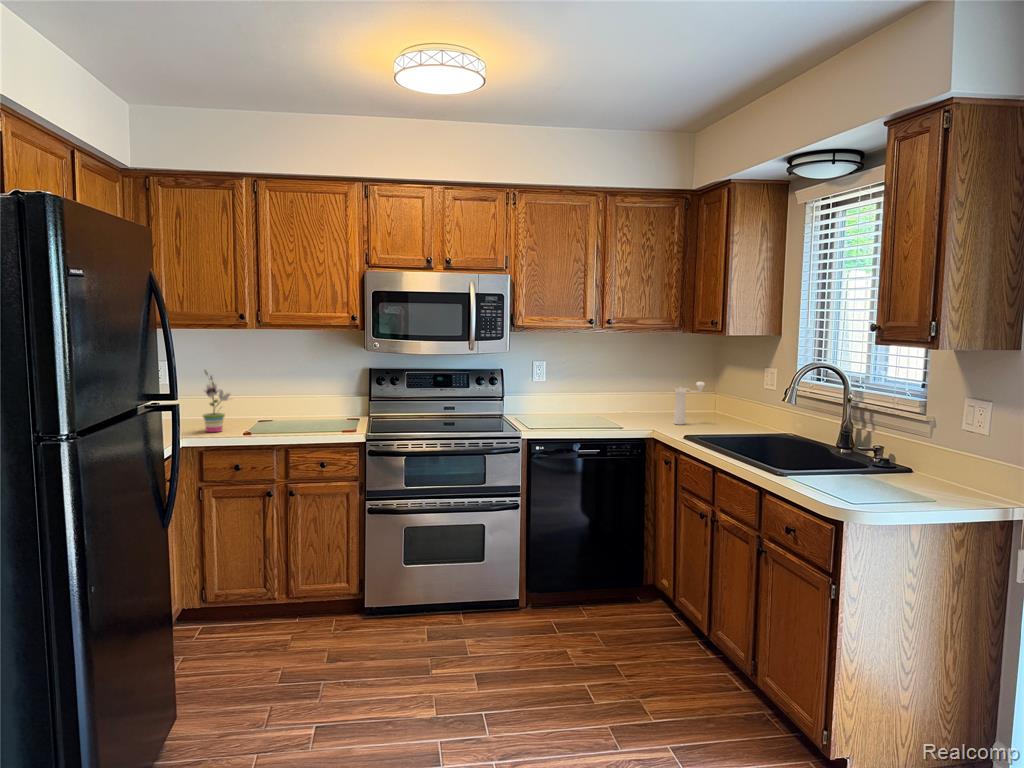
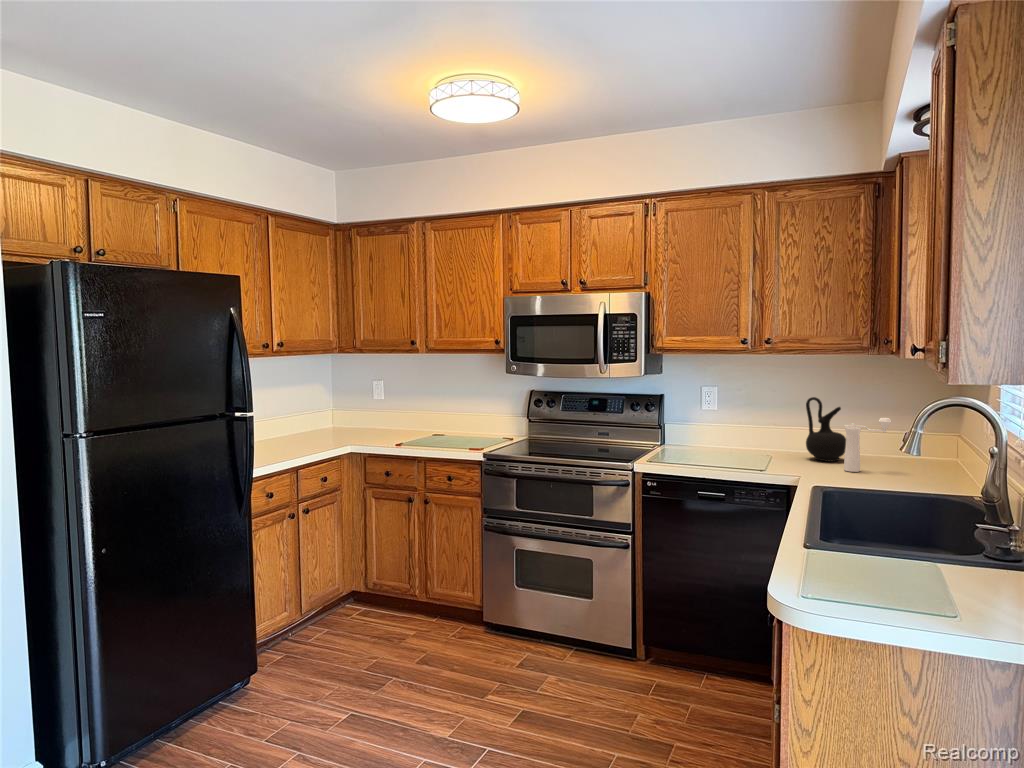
ceramic jug: none [632,368,662,419] -> present [806,397,846,461]
potted plant: present [203,371,230,432] -> none [373,387,404,442]

